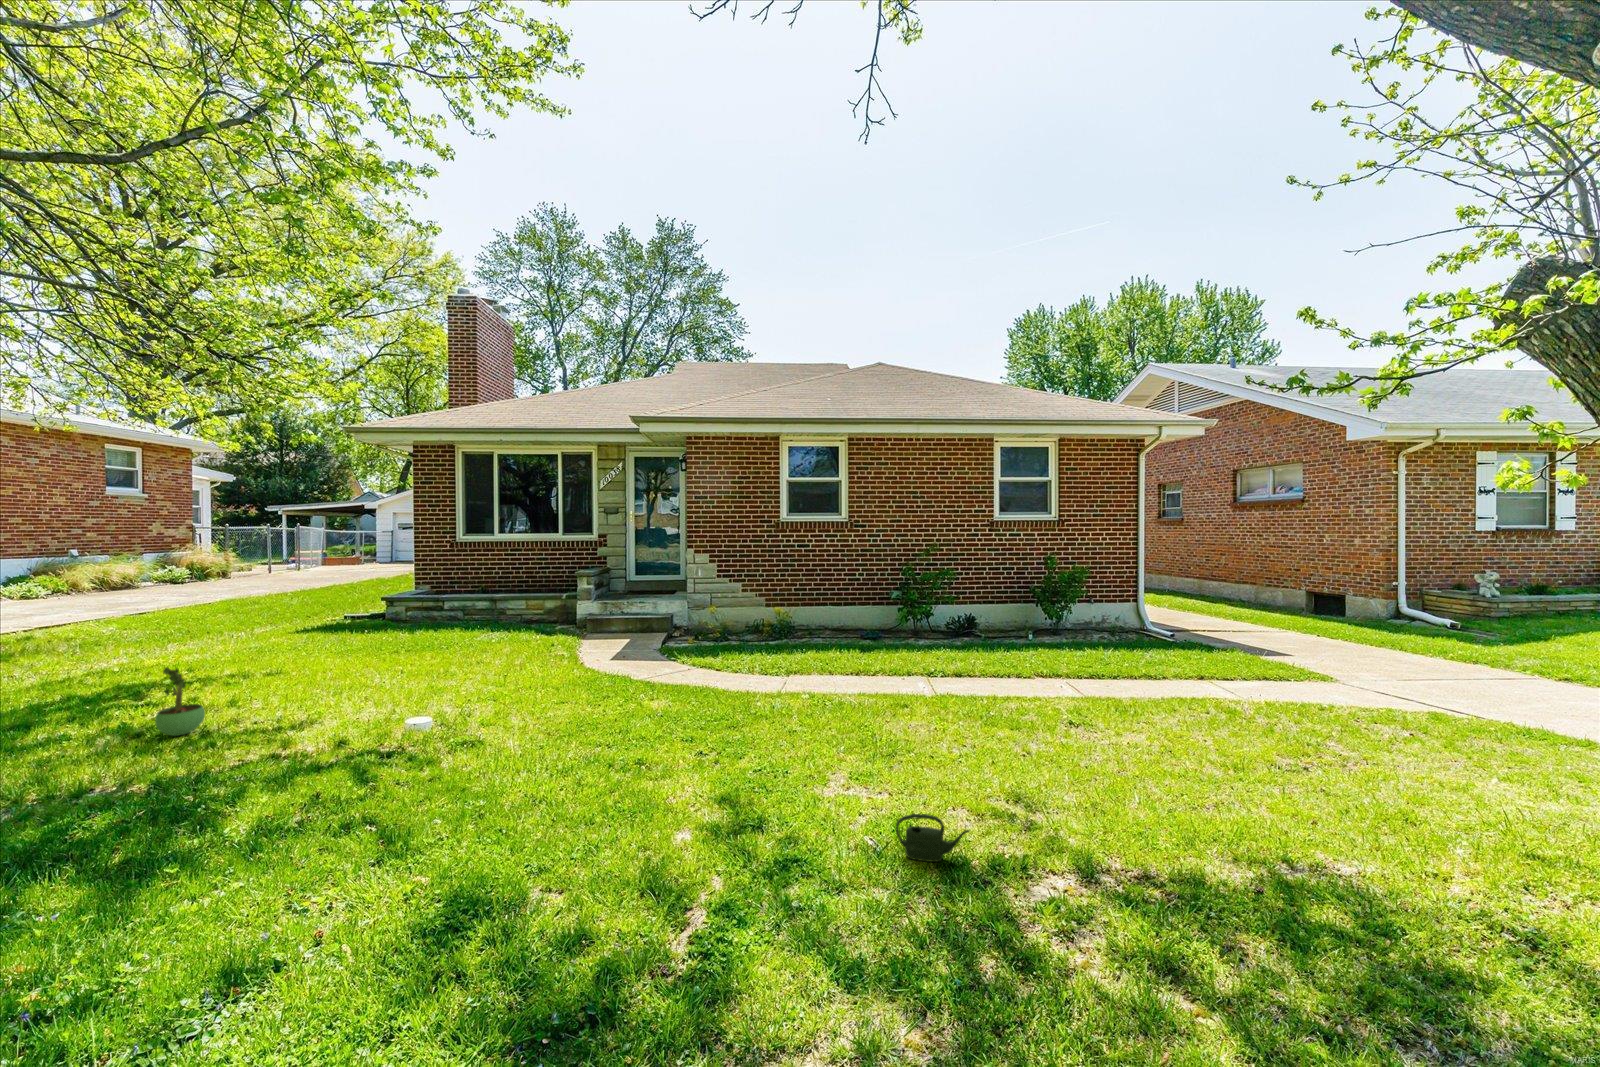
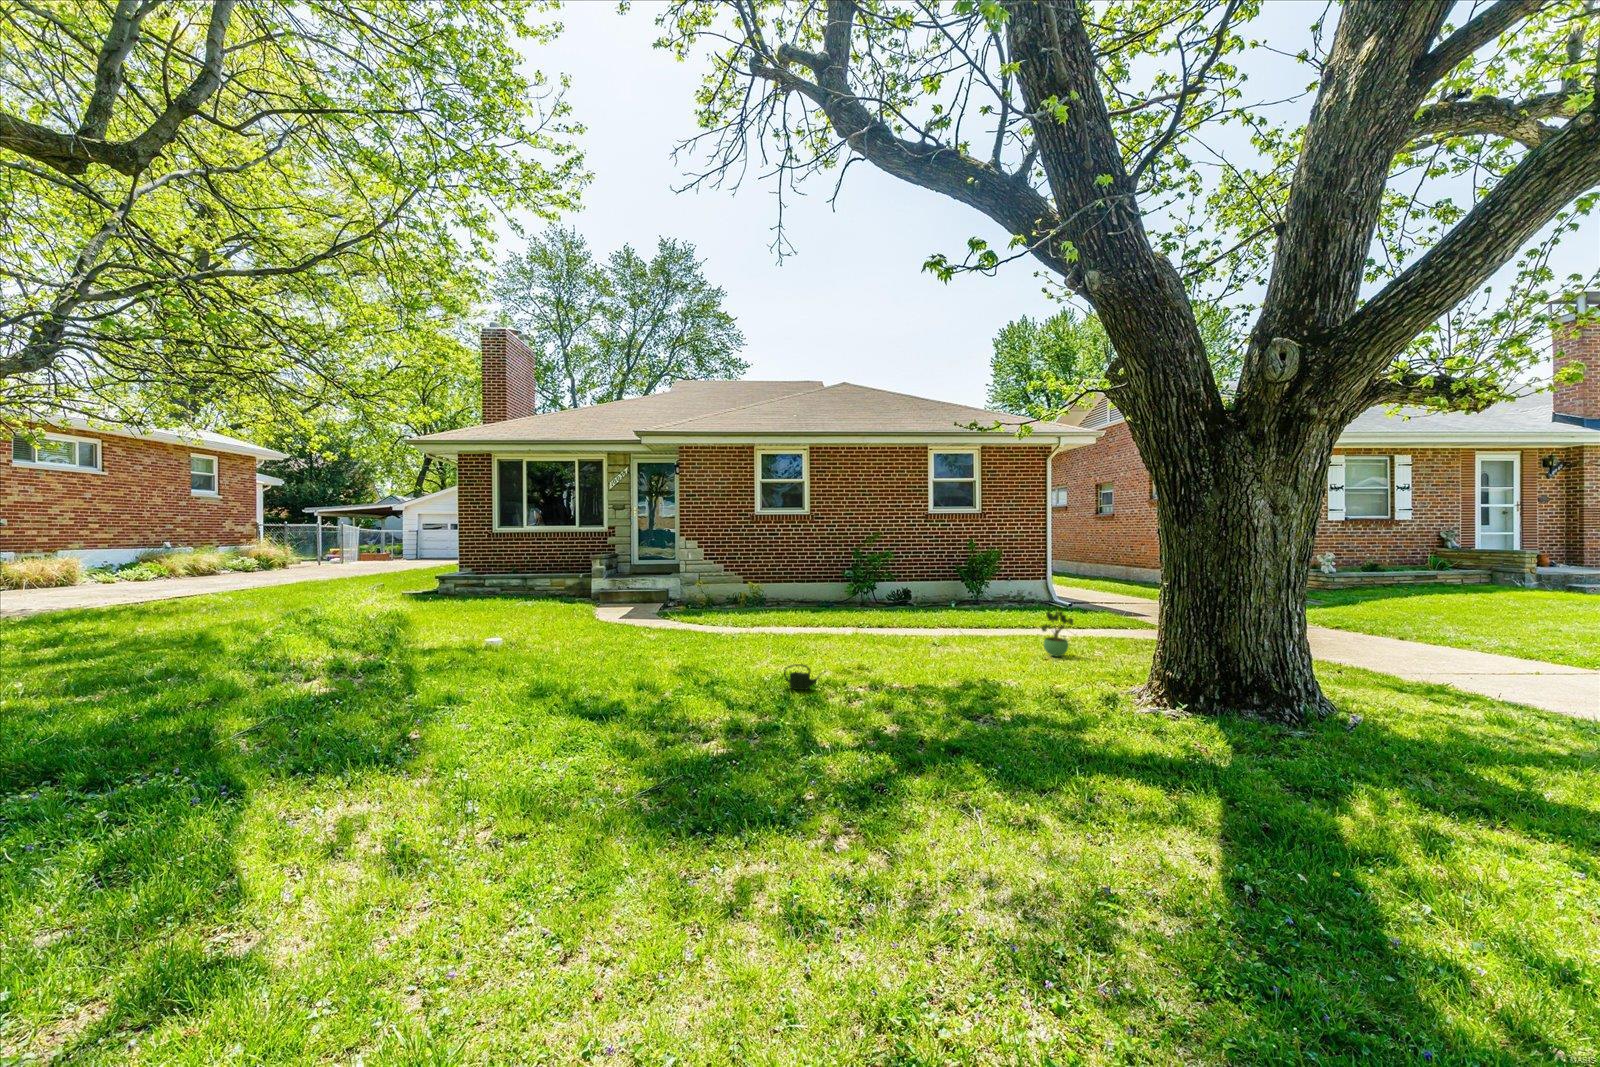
potted plant: present [155,667,205,736] -> present [1041,611,1073,657]

